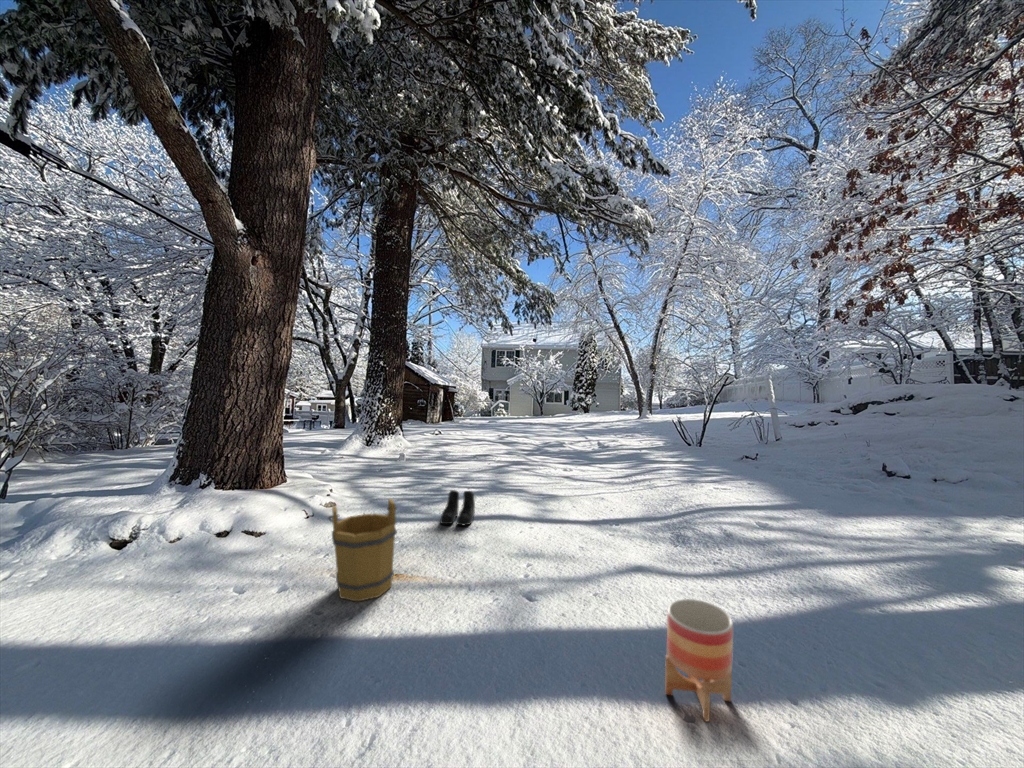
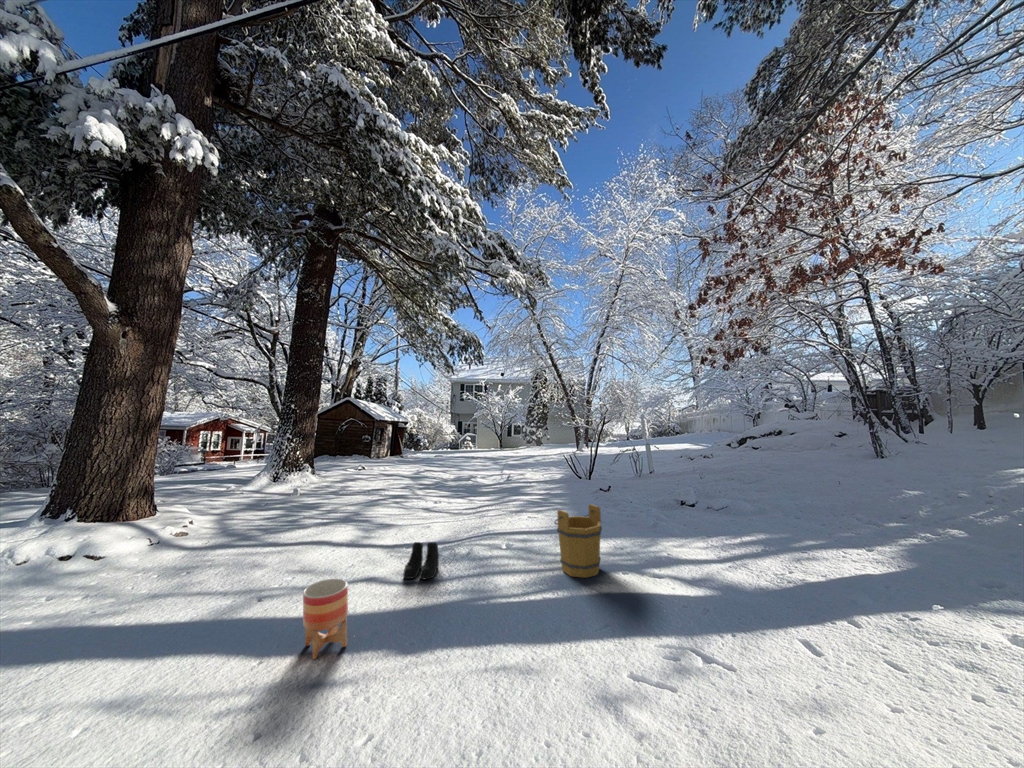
boots: present [441,490,475,525] -> present [403,542,439,579]
bucket: present [329,499,397,601] -> present [554,504,602,578]

